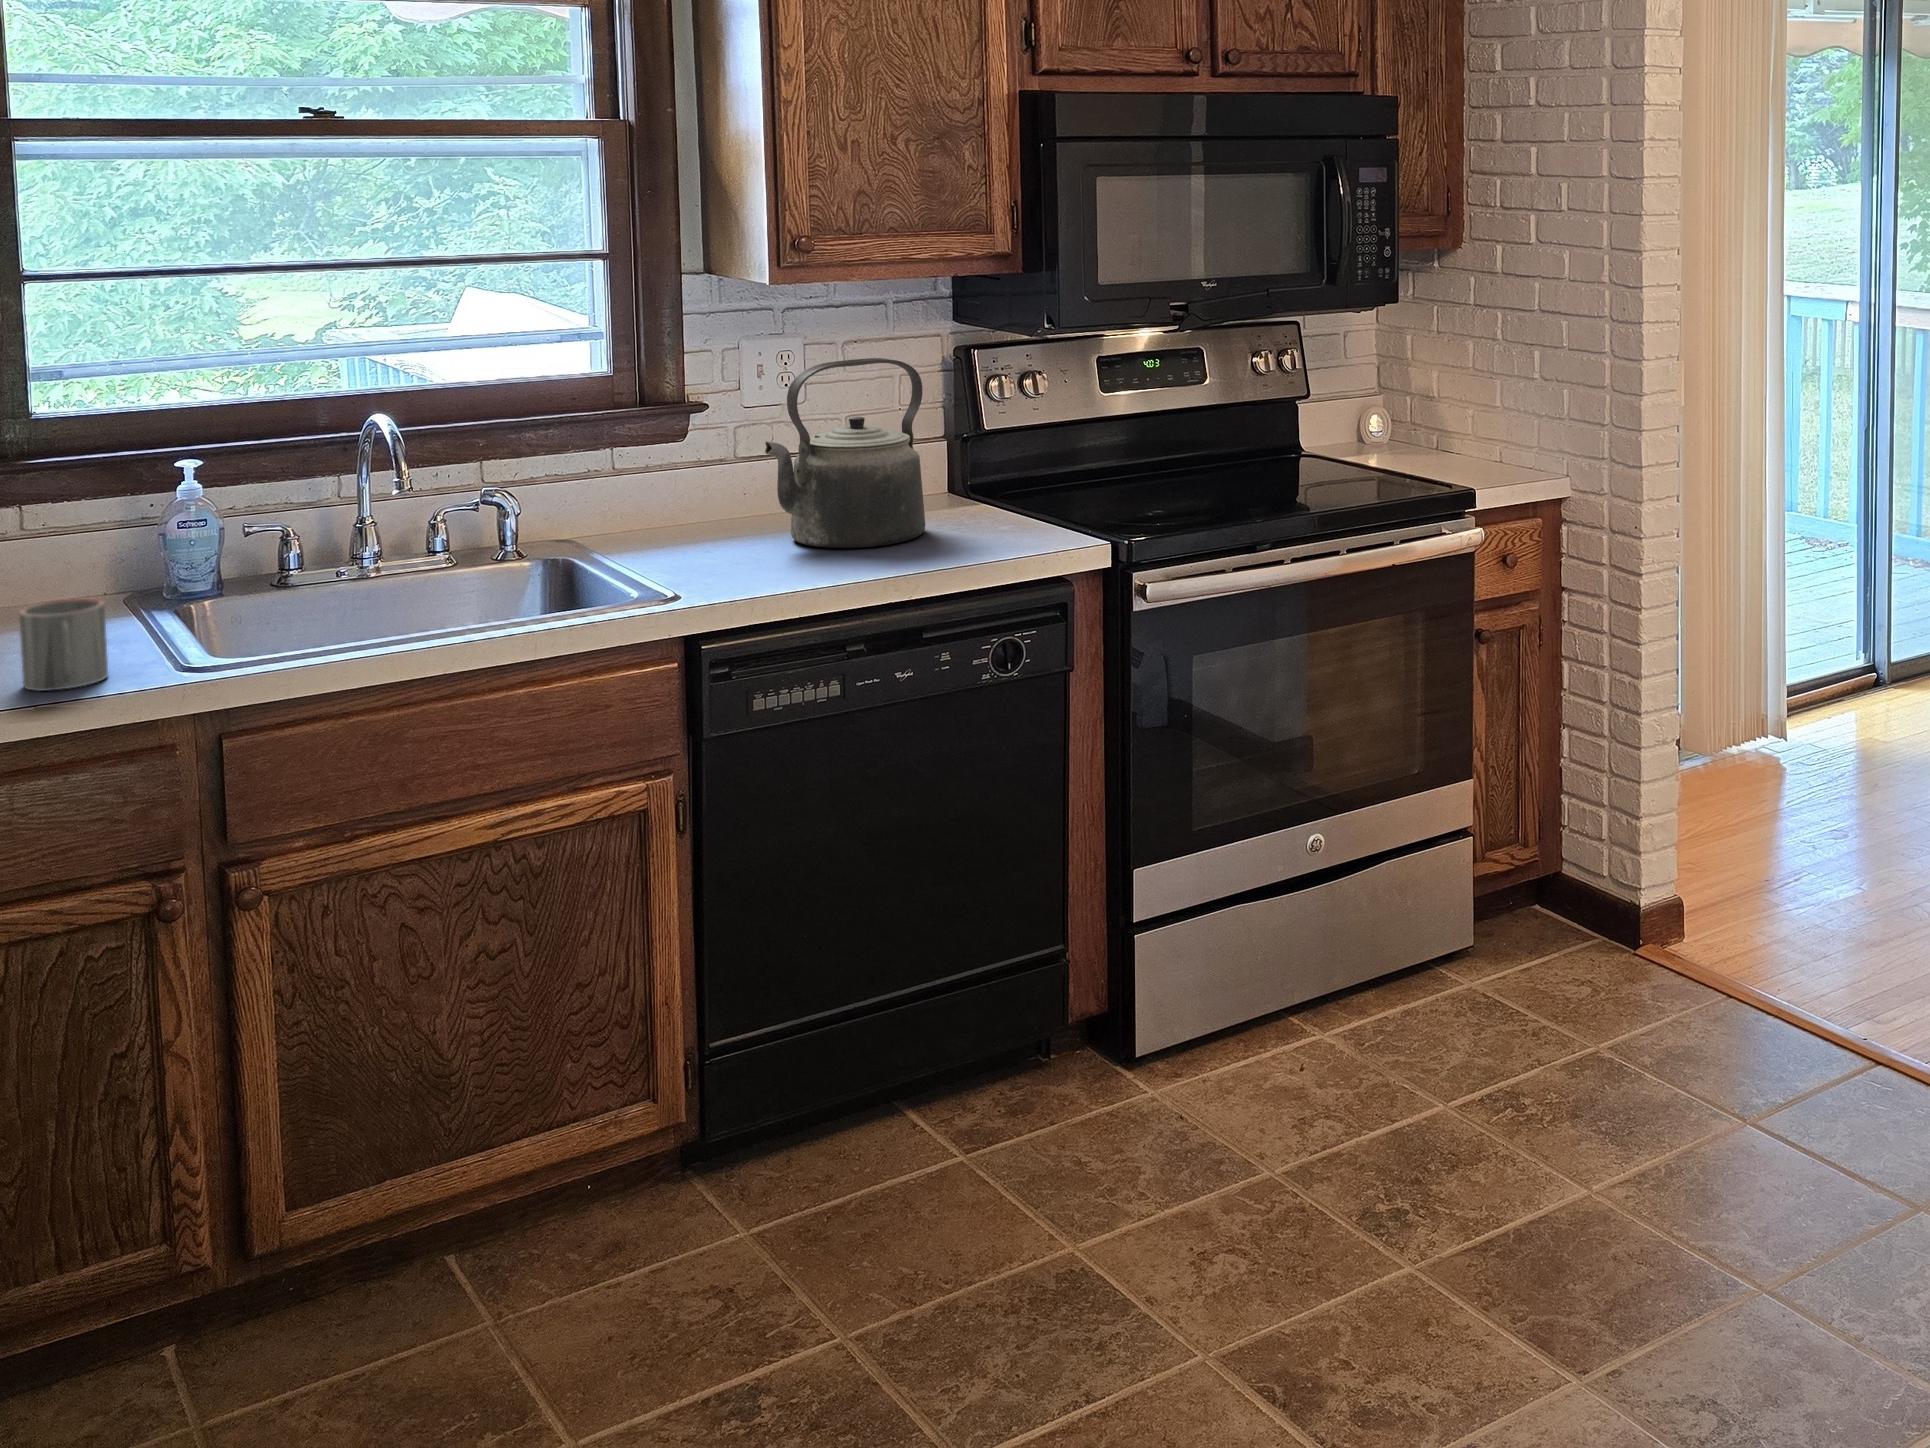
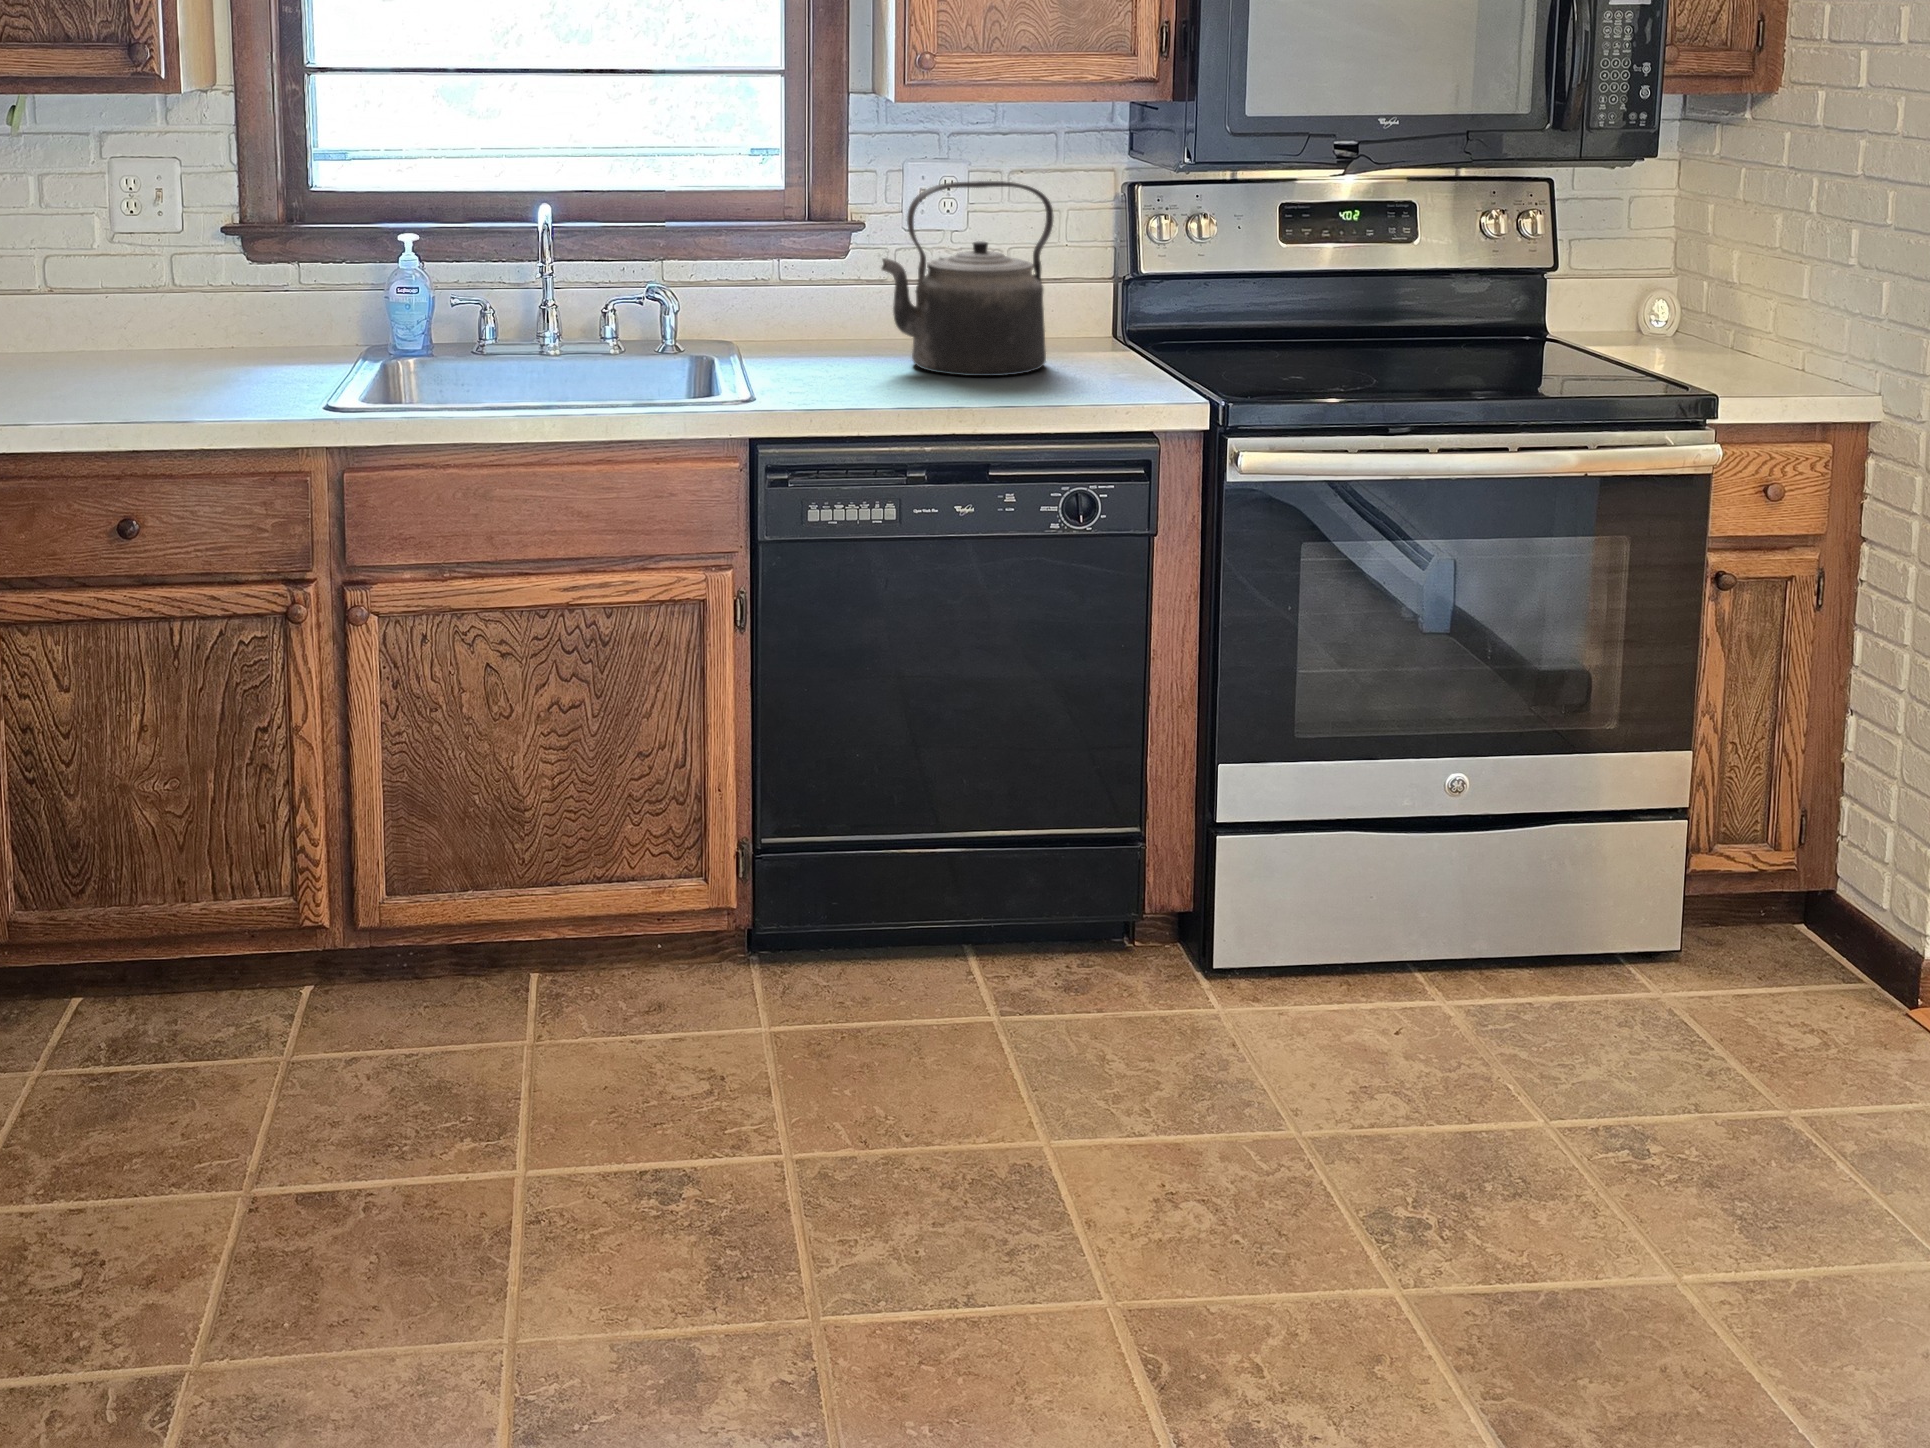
mug: present [19,599,108,691] -> none [217,335,281,408]

